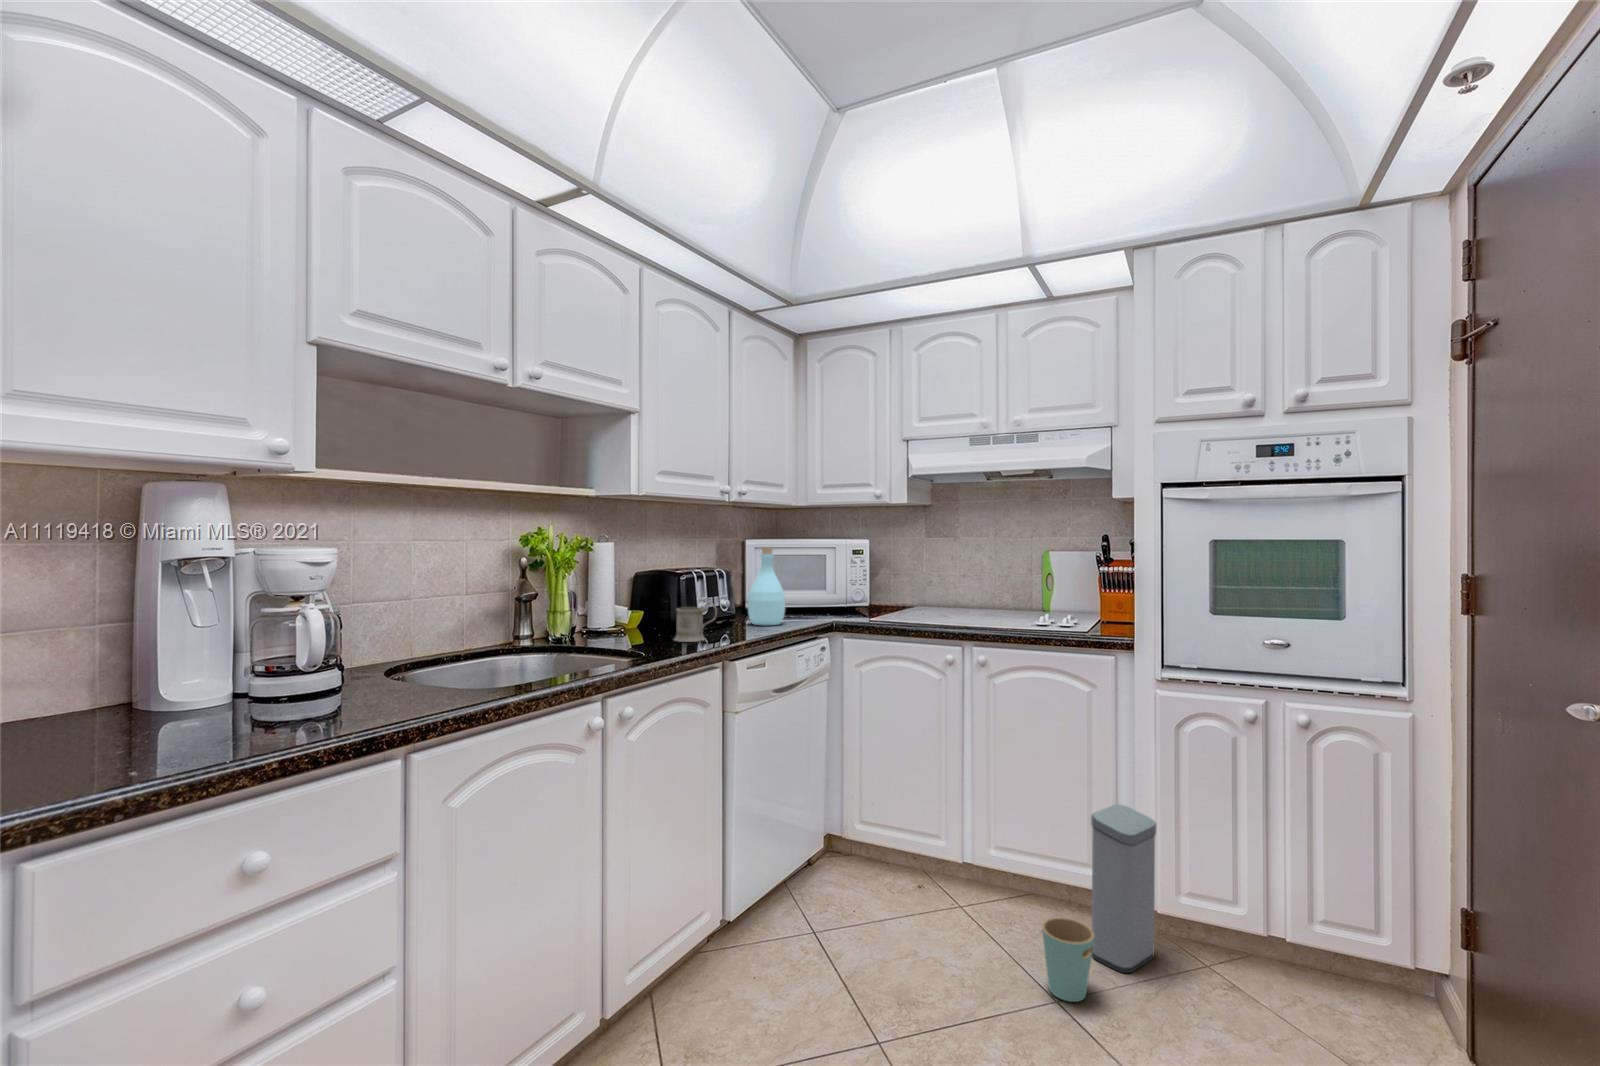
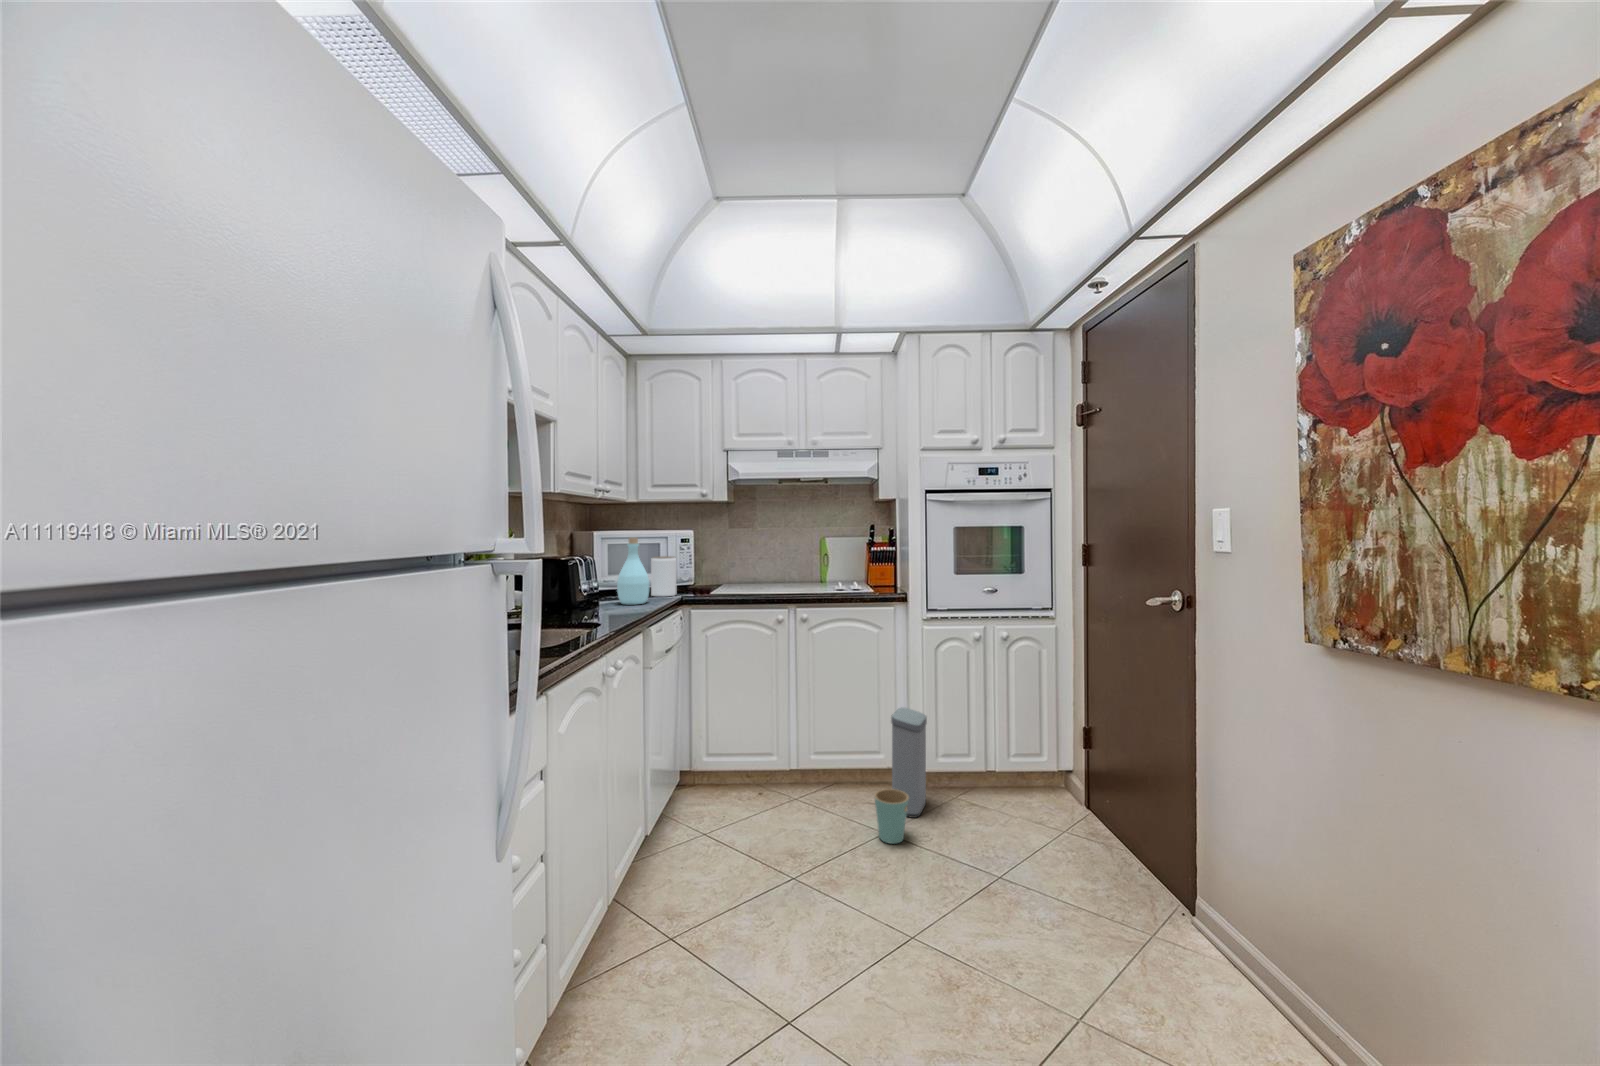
jar: none [803,571,833,619] -> present [651,556,677,596]
mug: present [674,602,717,642] -> none [583,586,625,622]

